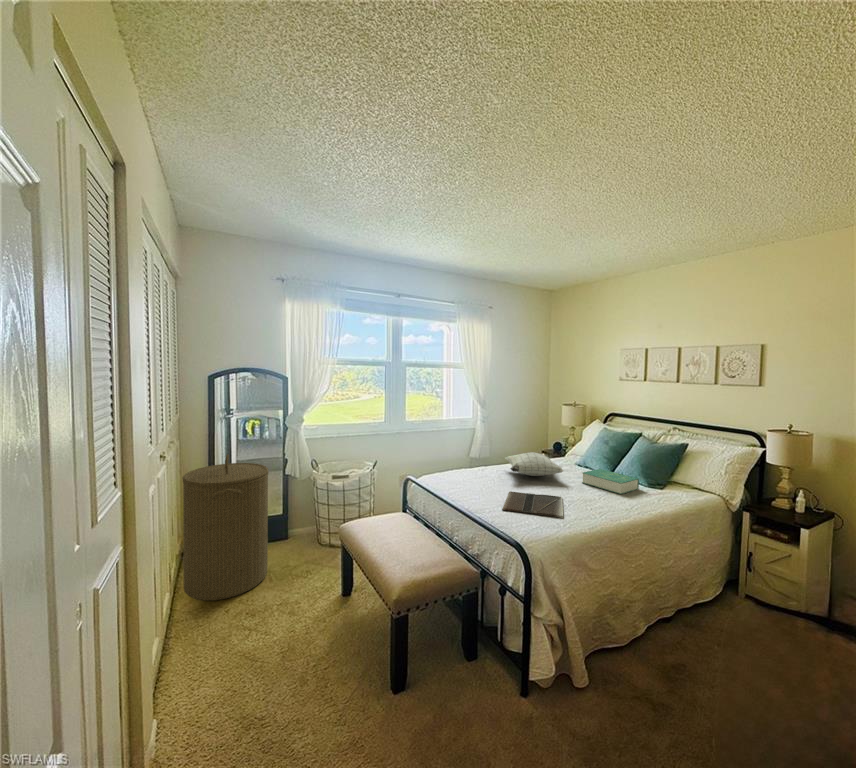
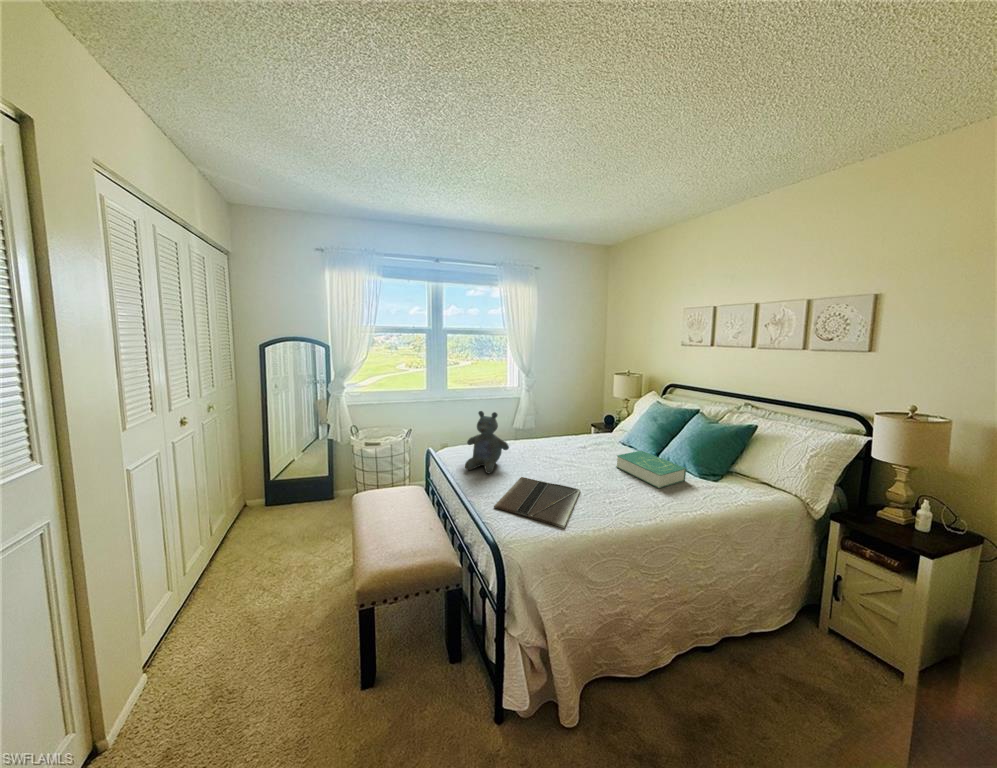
stuffed bear: none [453,436,493,491] -> present [465,411,509,473]
pillow: present [505,452,563,476] -> none [532,428,594,455]
laundry hamper: present [182,454,269,601] -> none [180,424,293,569]

